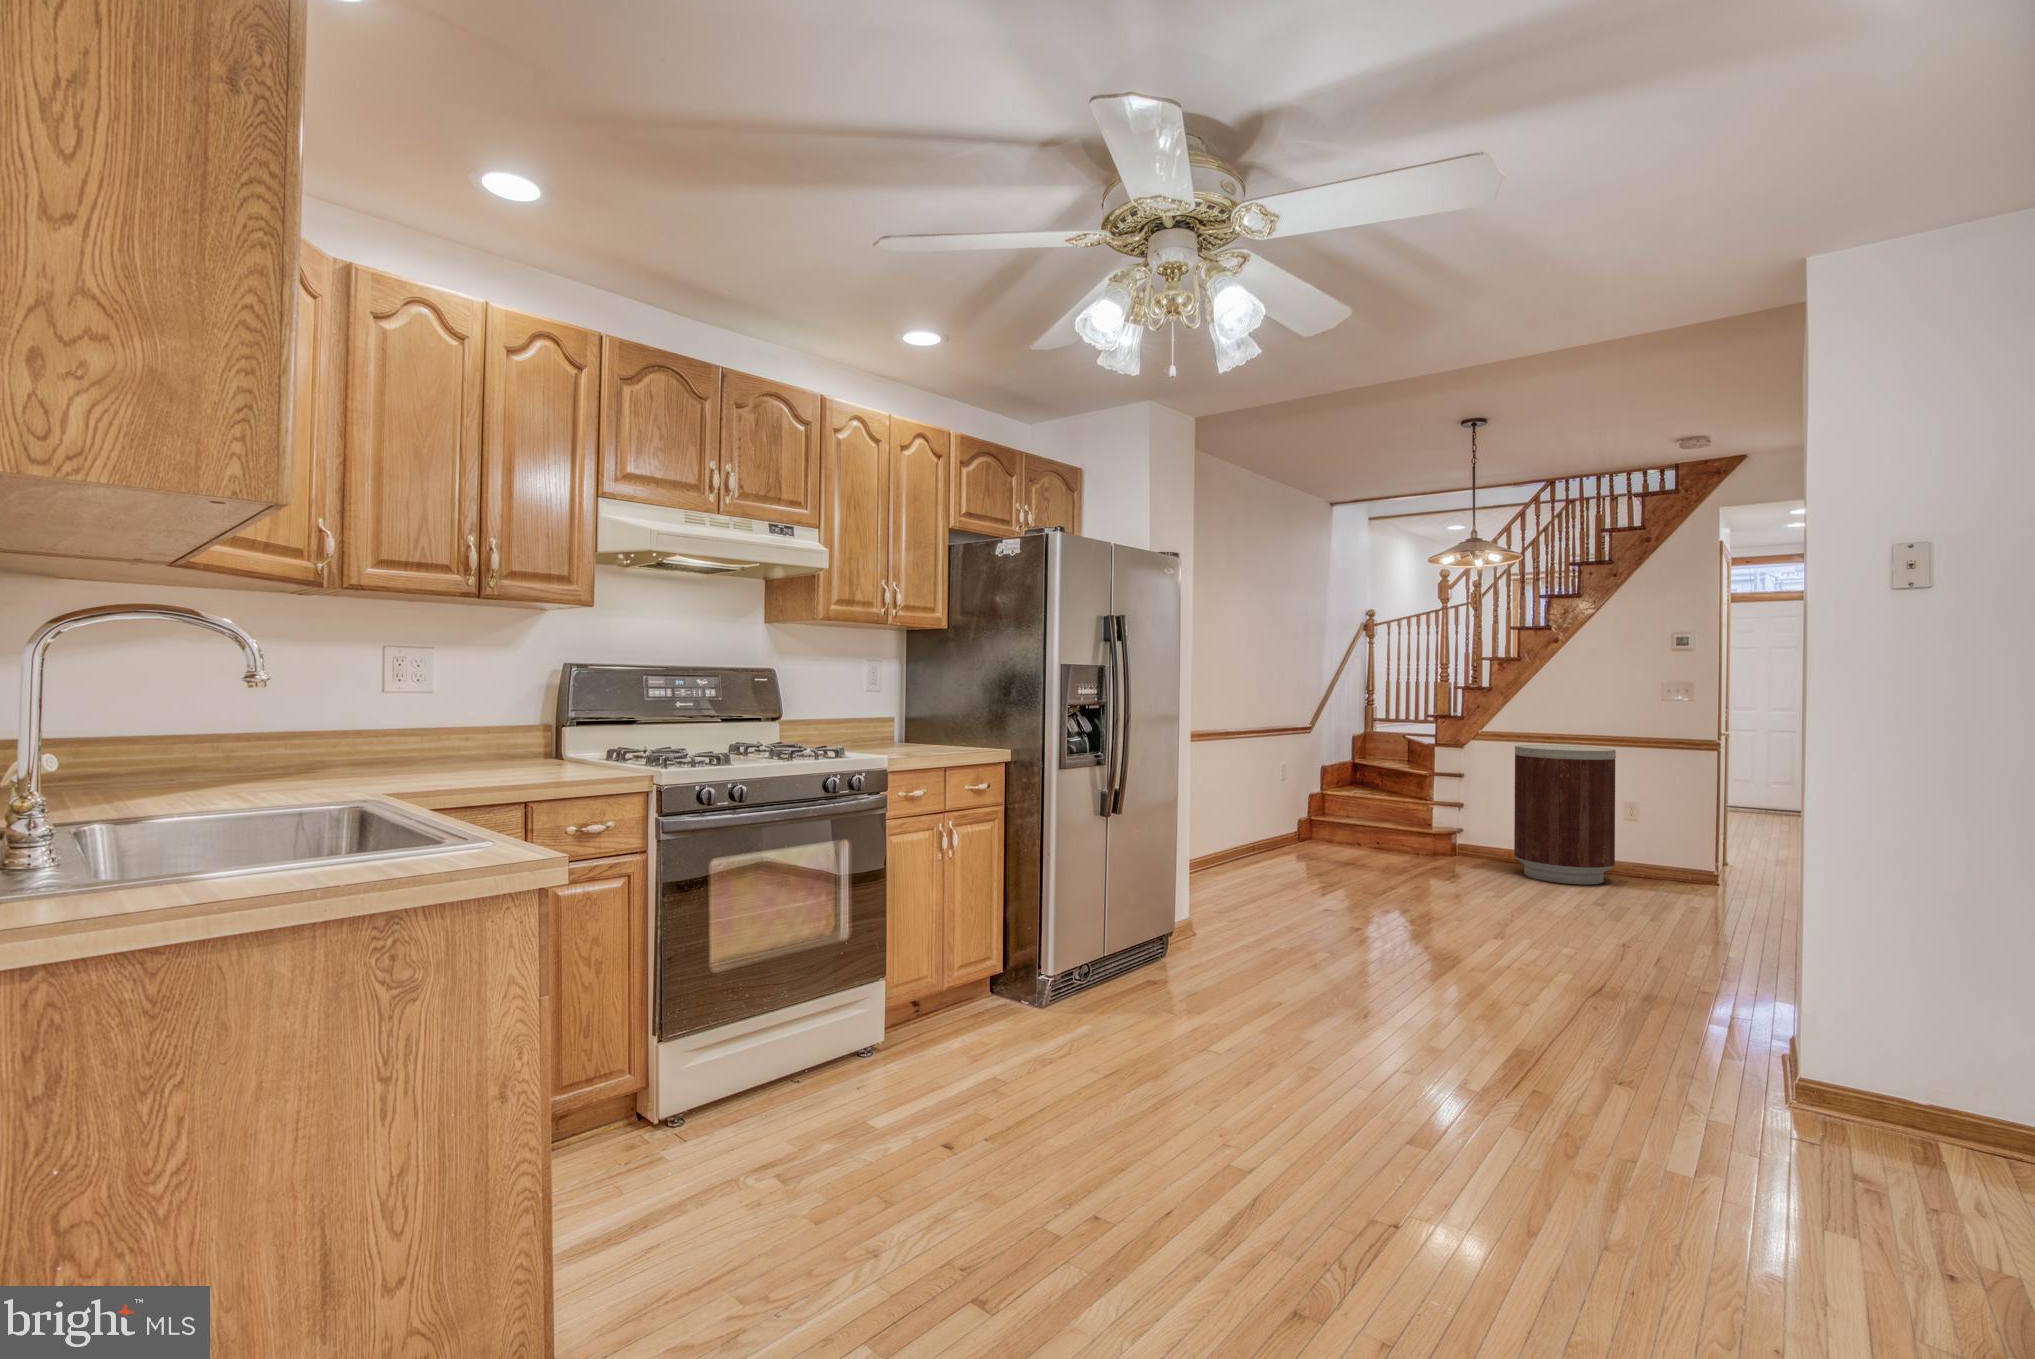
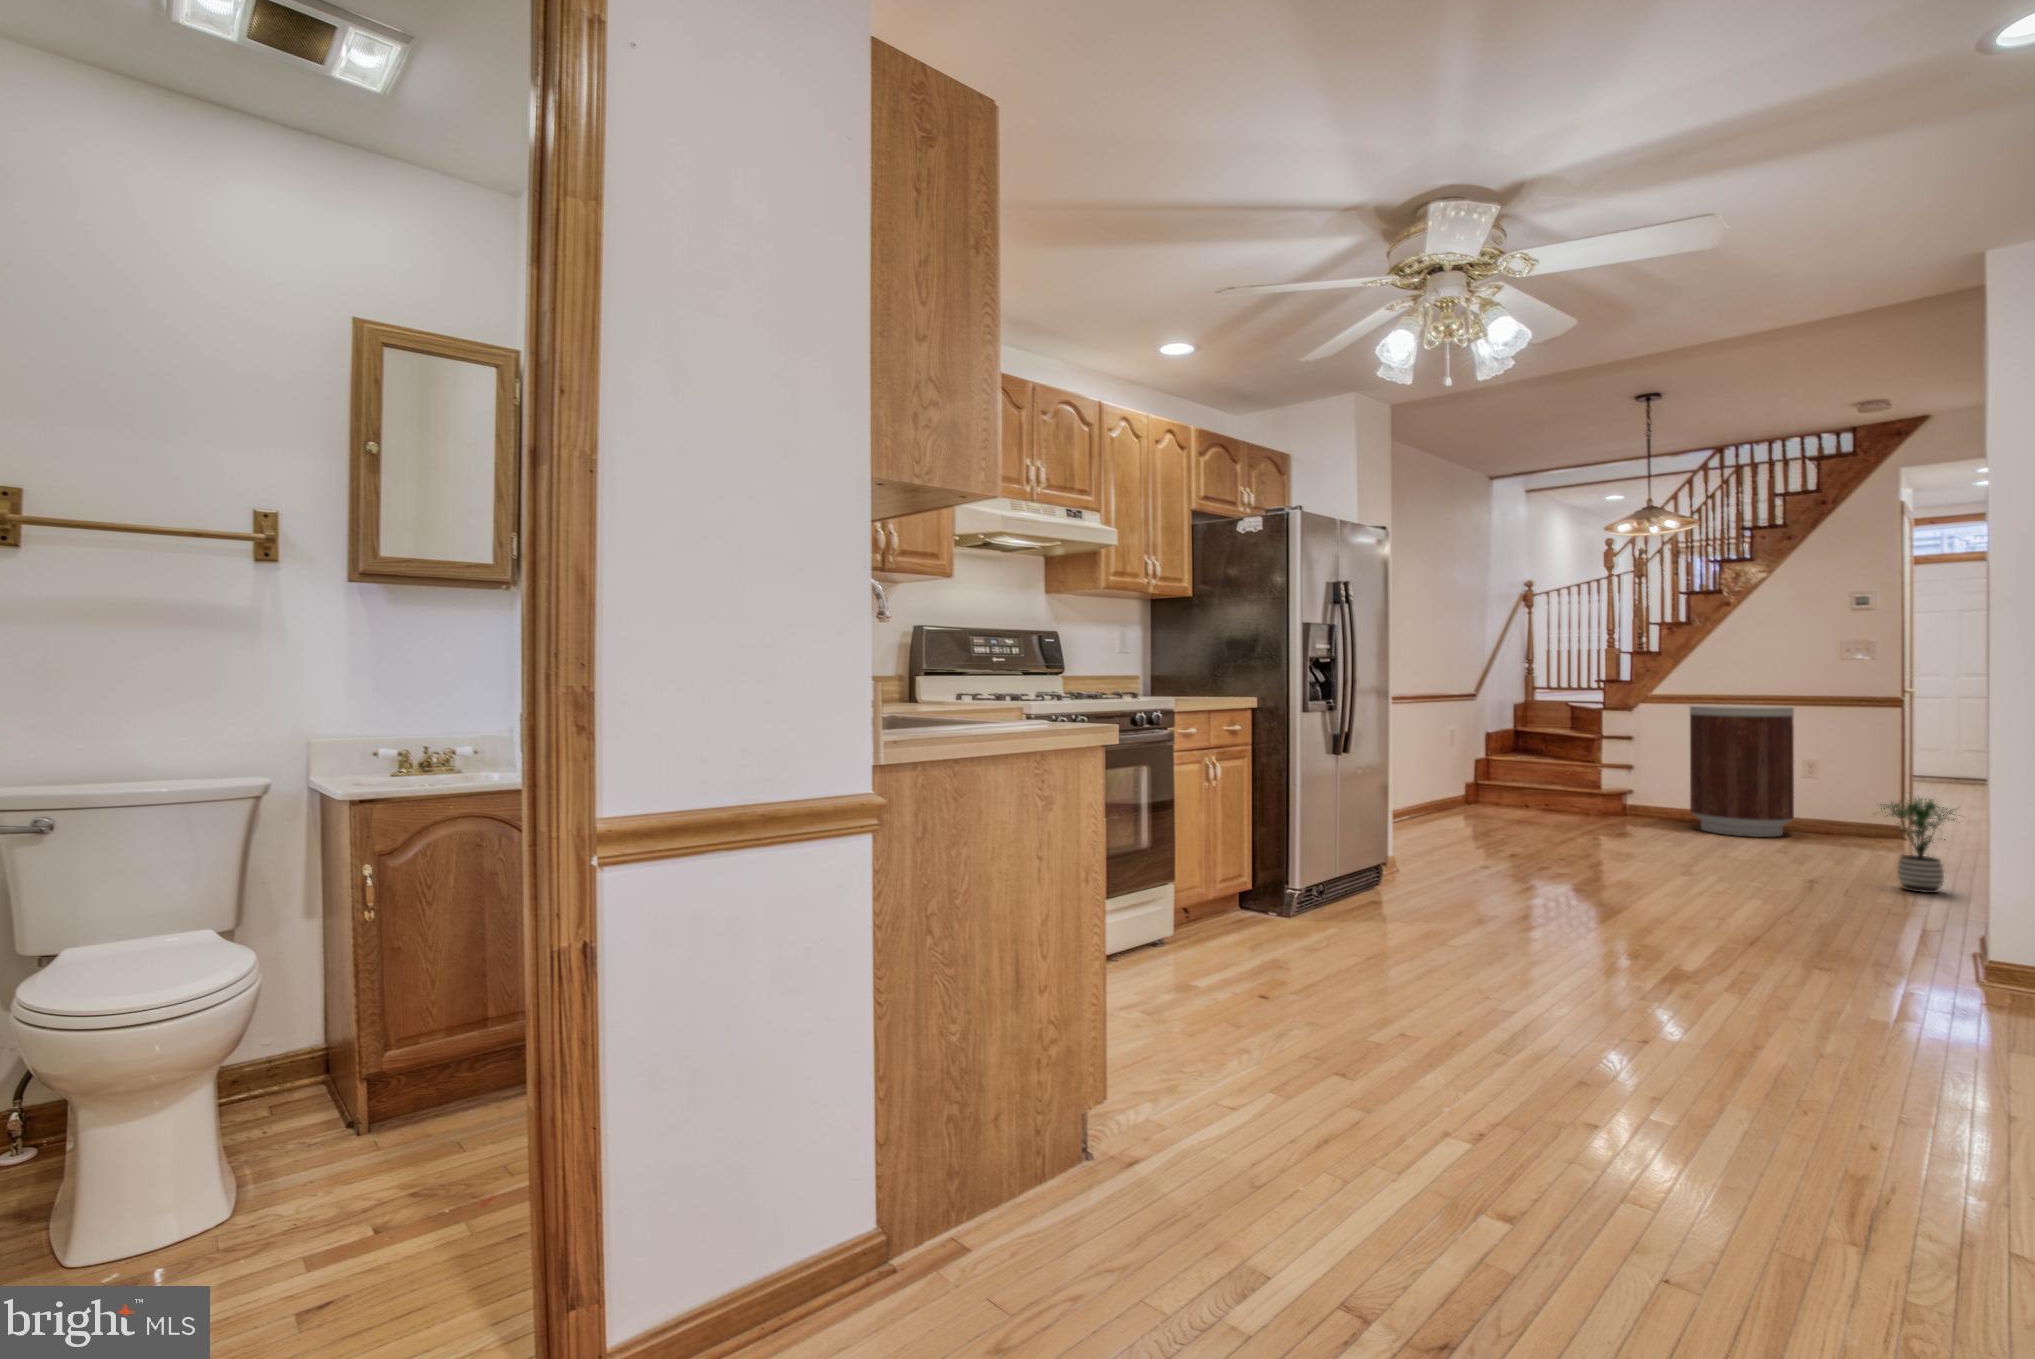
potted plant: none [1686,857,1784,964] -> present [1880,798,1955,893]

